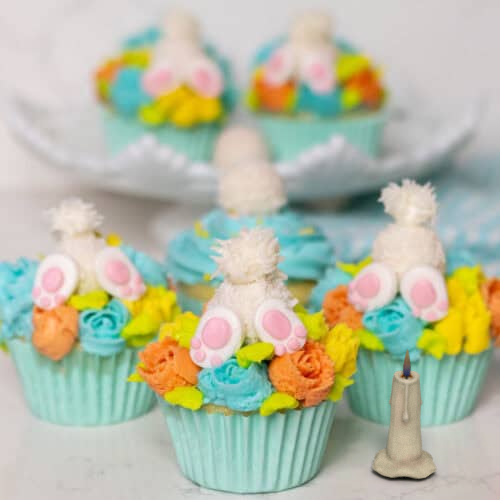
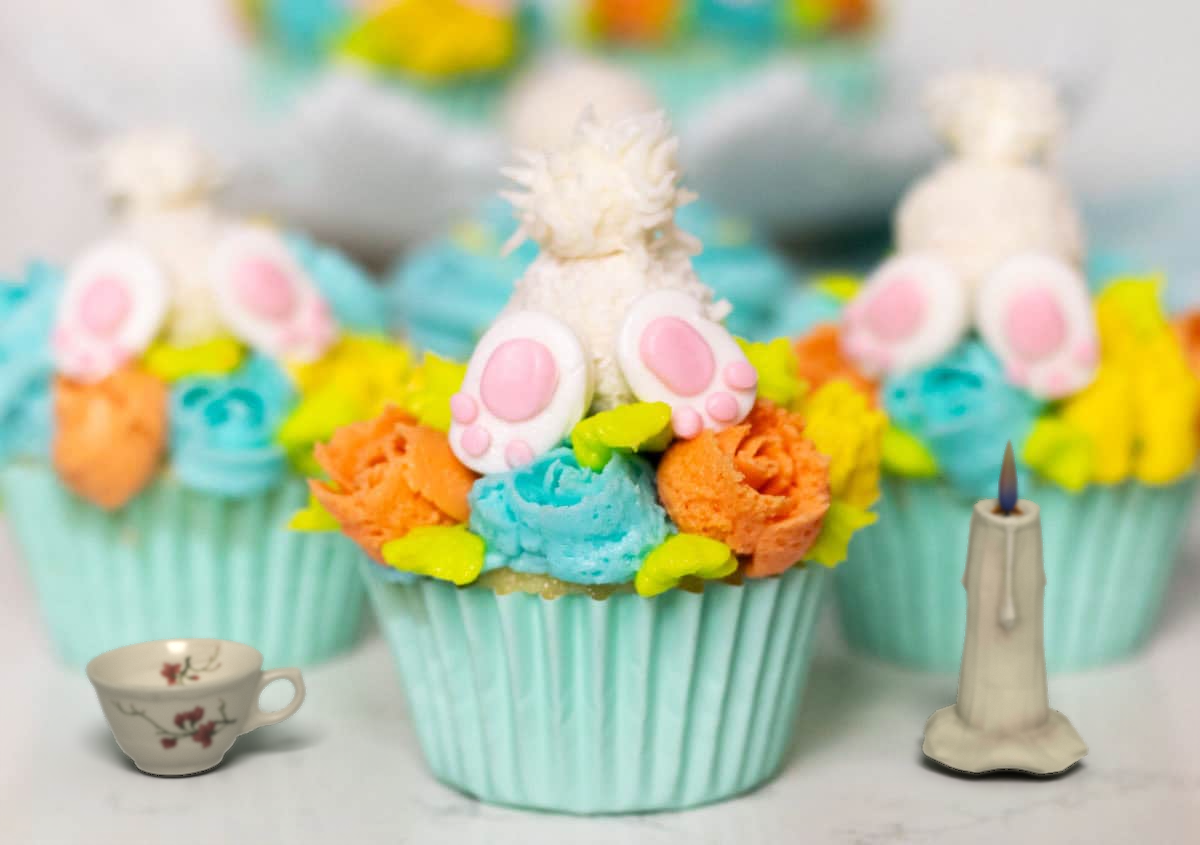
teacup: none [49,417,134,473] -> present [86,638,306,775]

